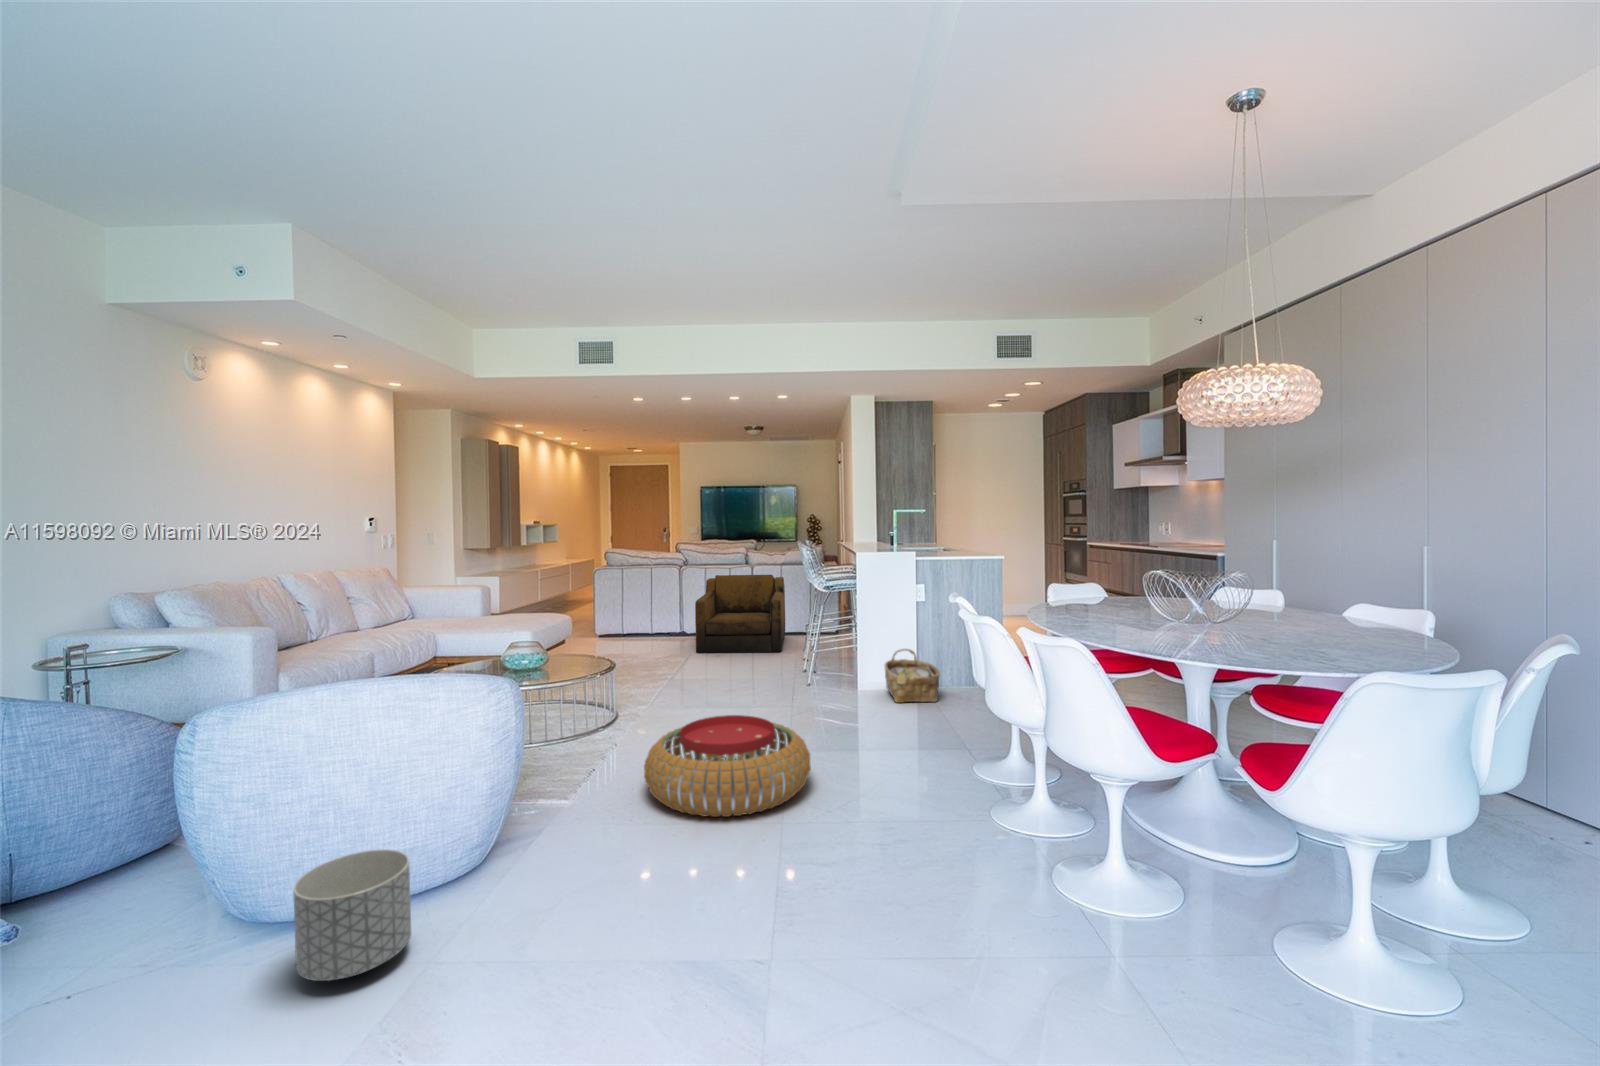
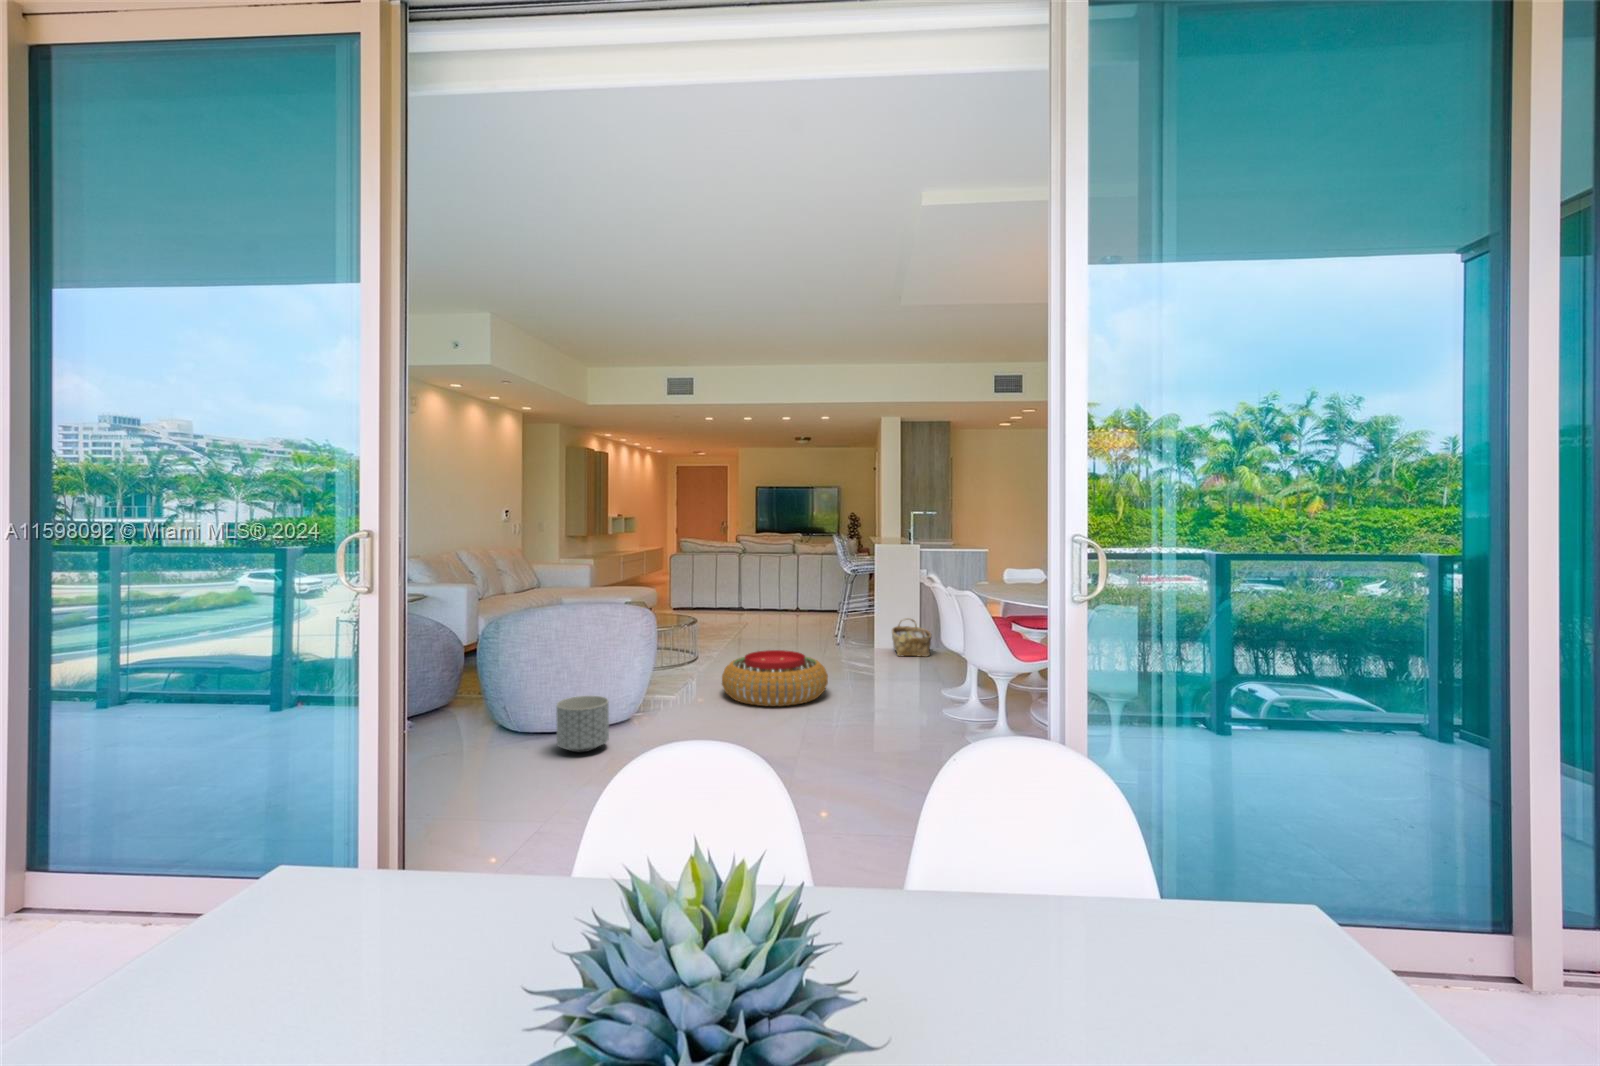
armchair: present [695,575,785,653] -> none [752,562,823,623]

